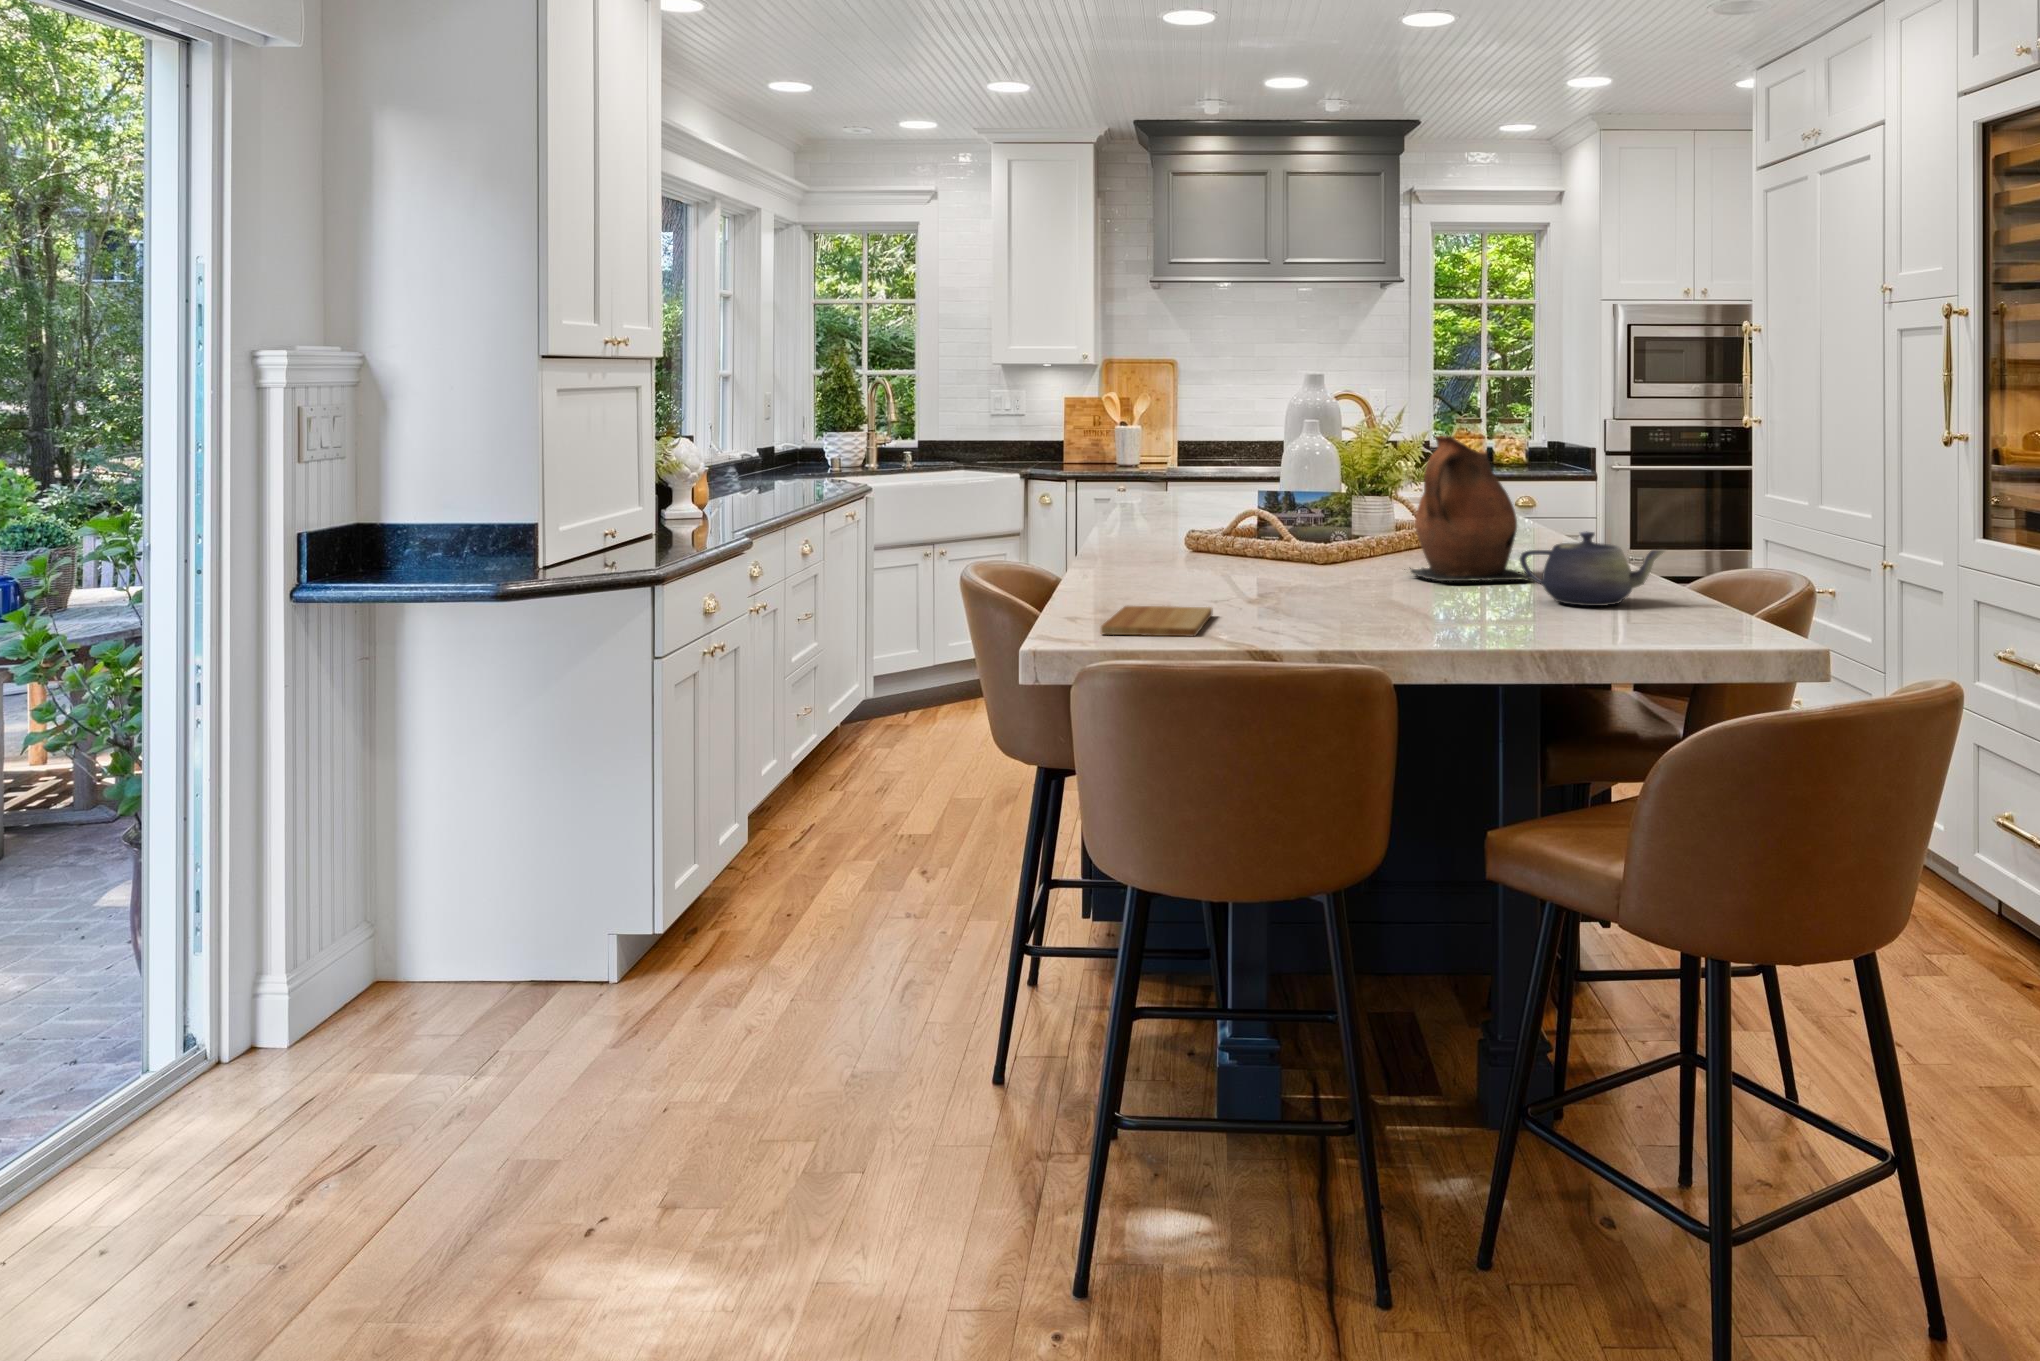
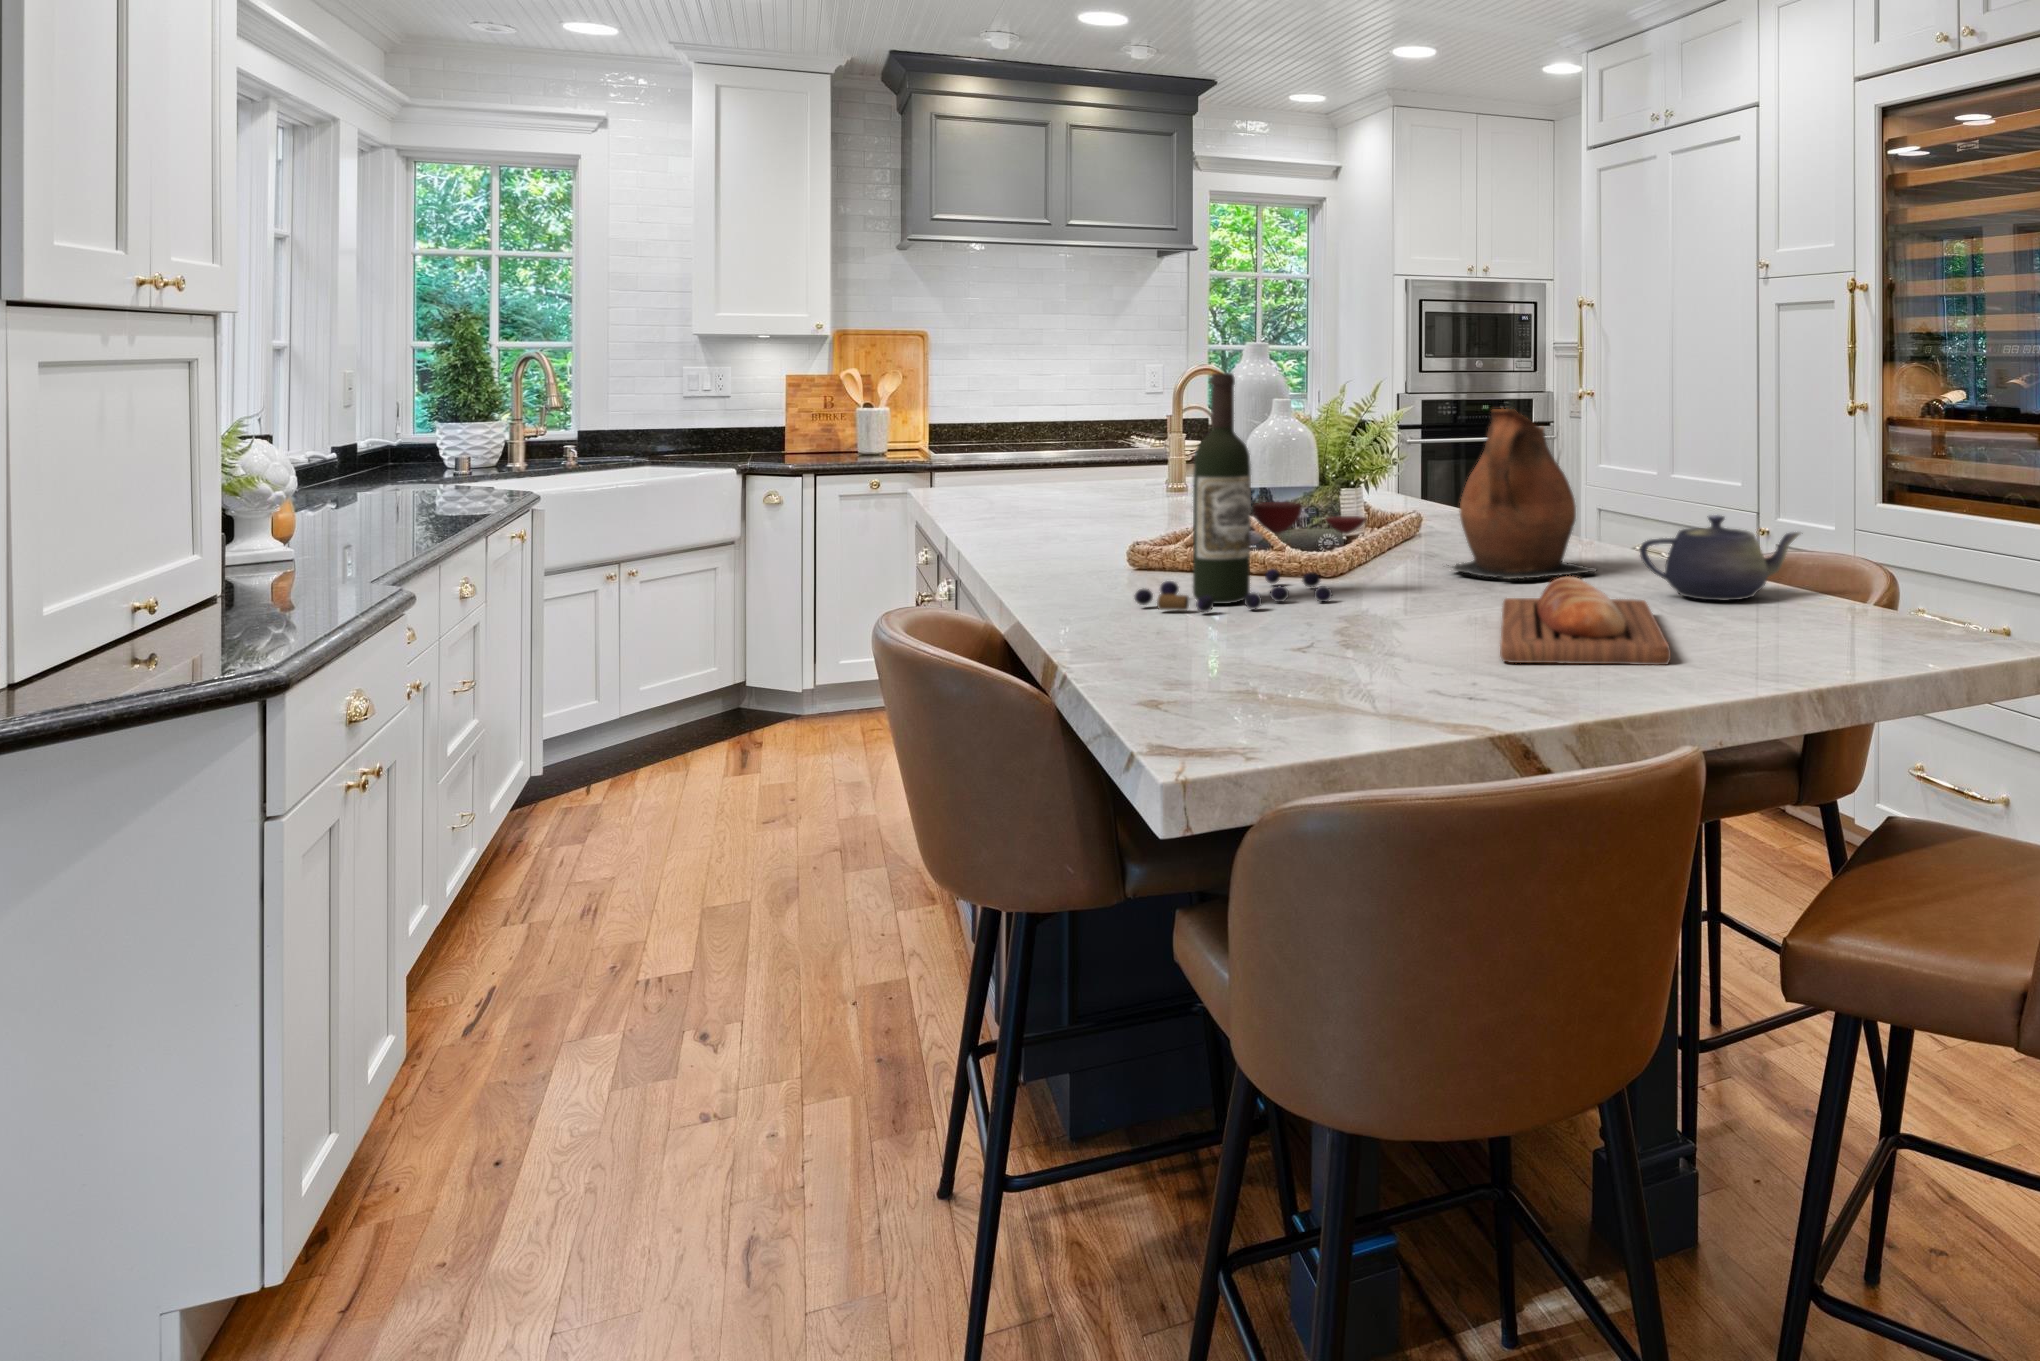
wine bottle: none [1127,405,1318,591] -> present [1134,373,1366,612]
bread loaf: none [1303,575,1493,643] -> present [1500,576,1671,665]
cutting board: present [1101,606,1213,636] -> none [1215,634,1372,687]

